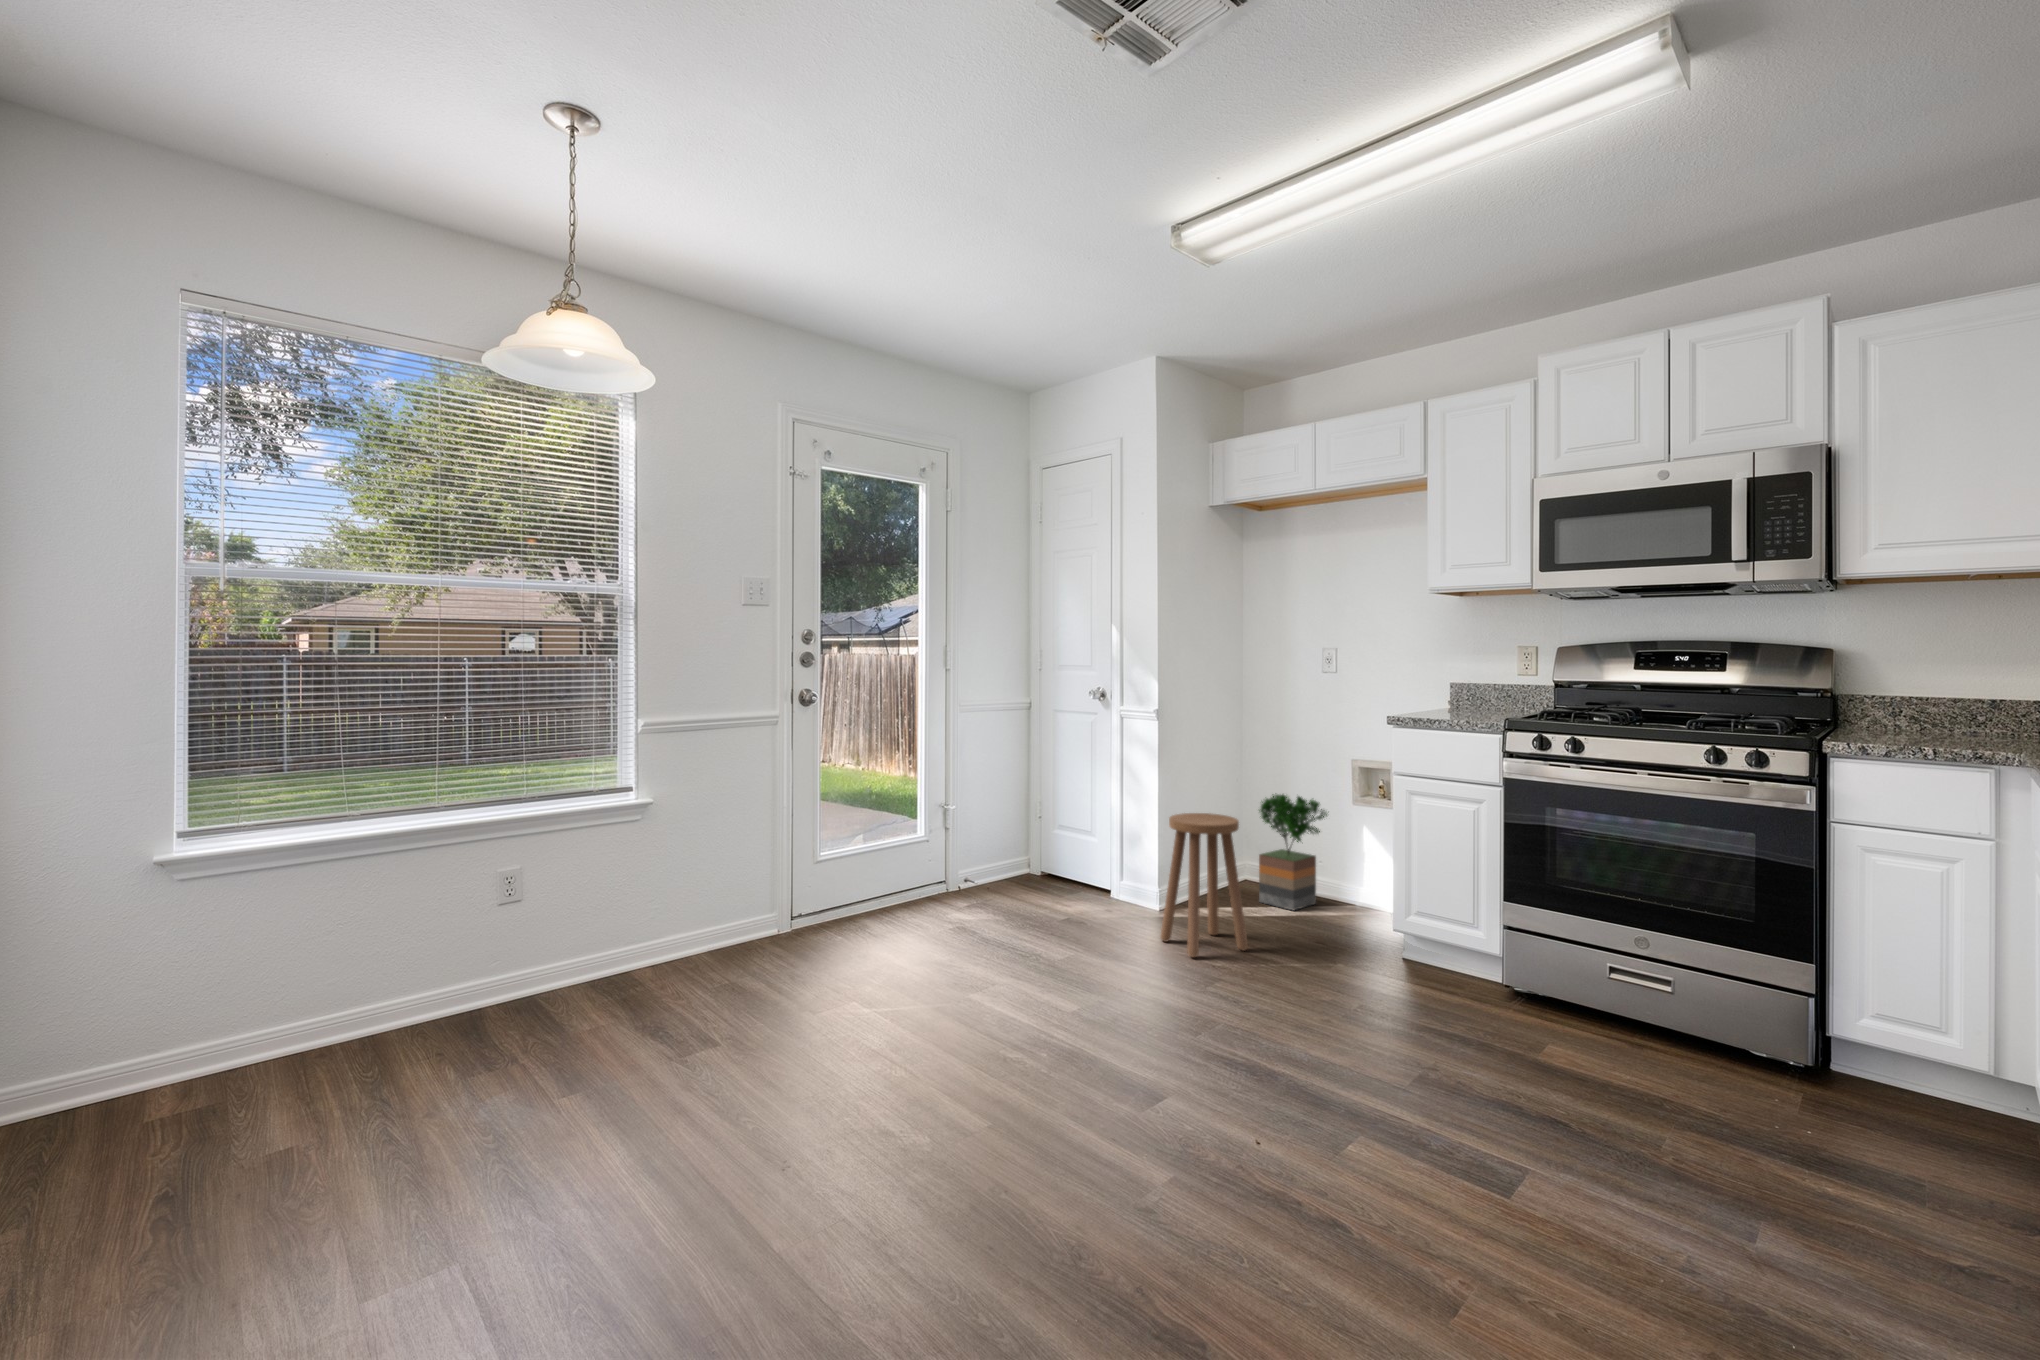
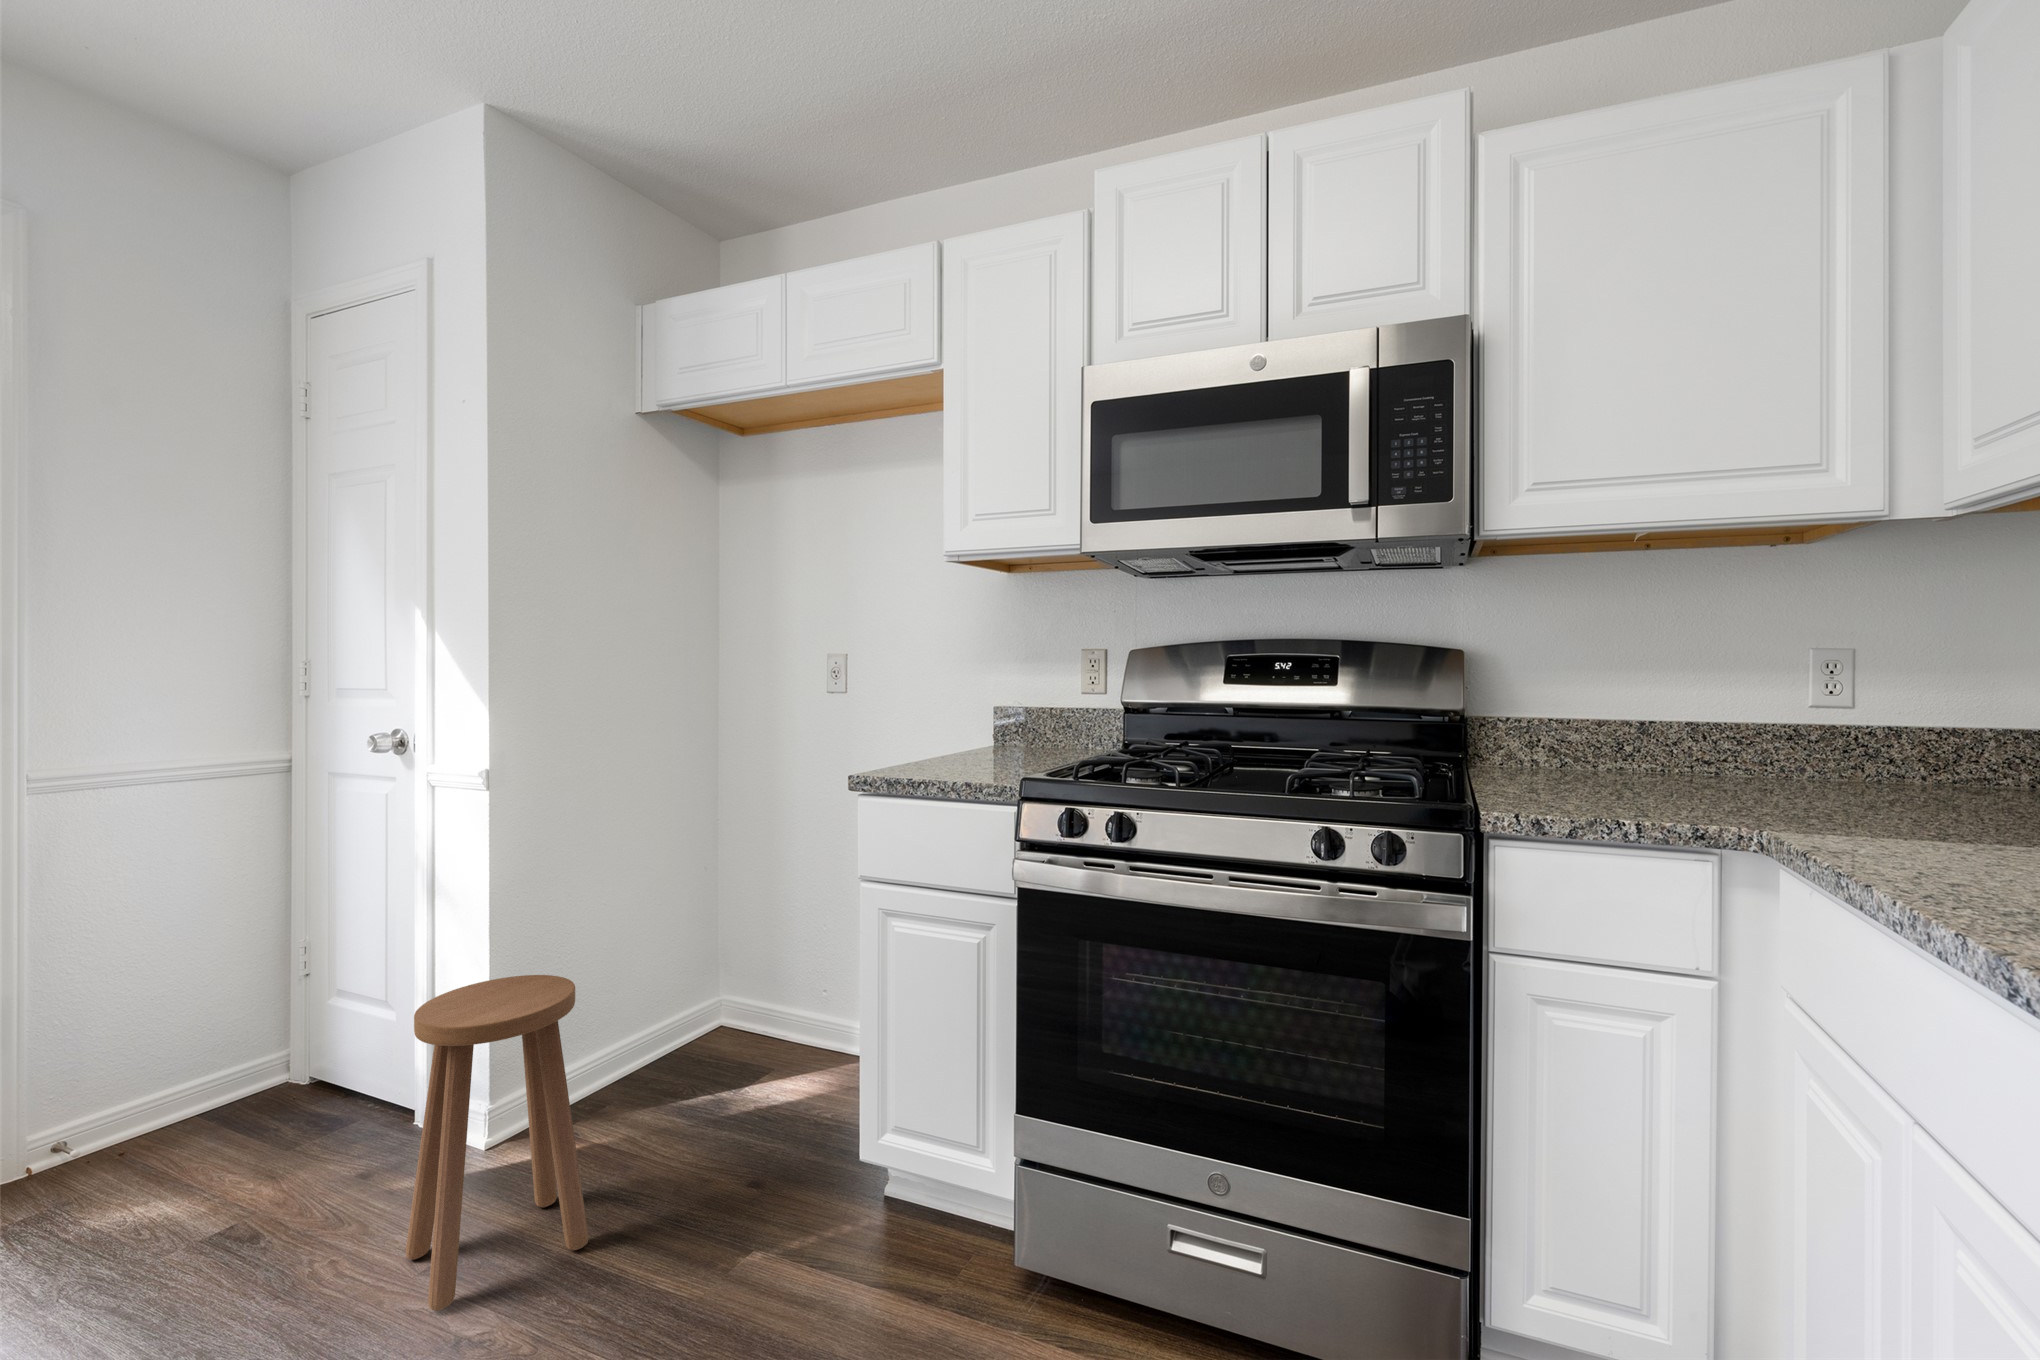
potted tree: present [1259,794,1327,910] -> none [688,887,817,1092]

